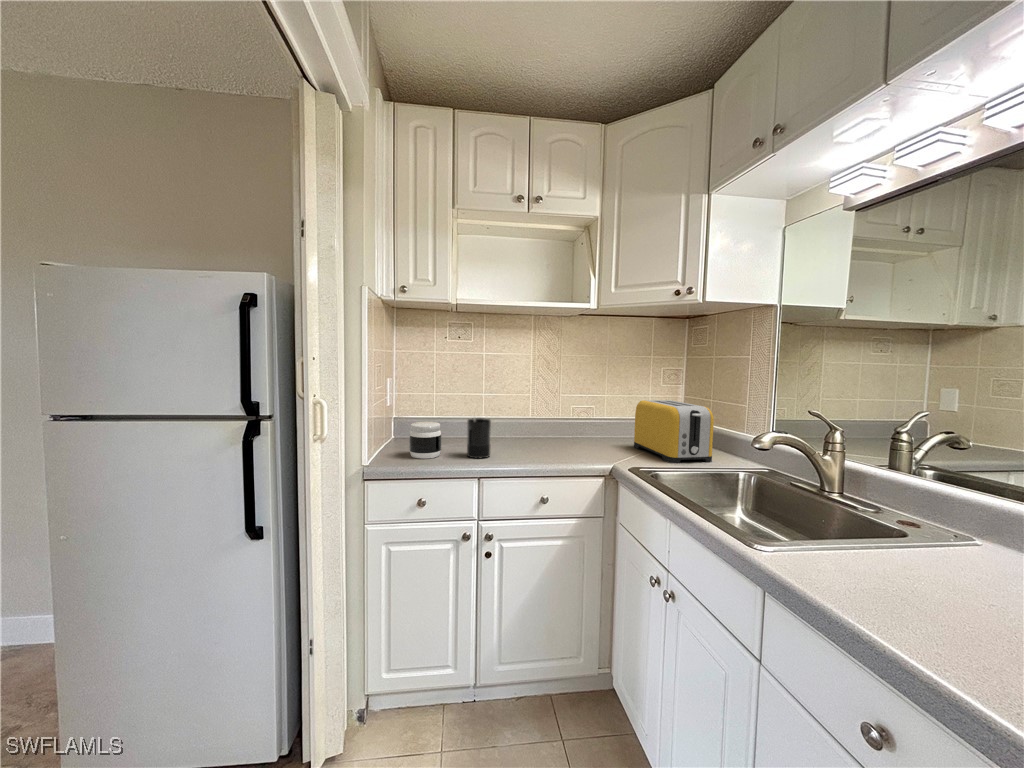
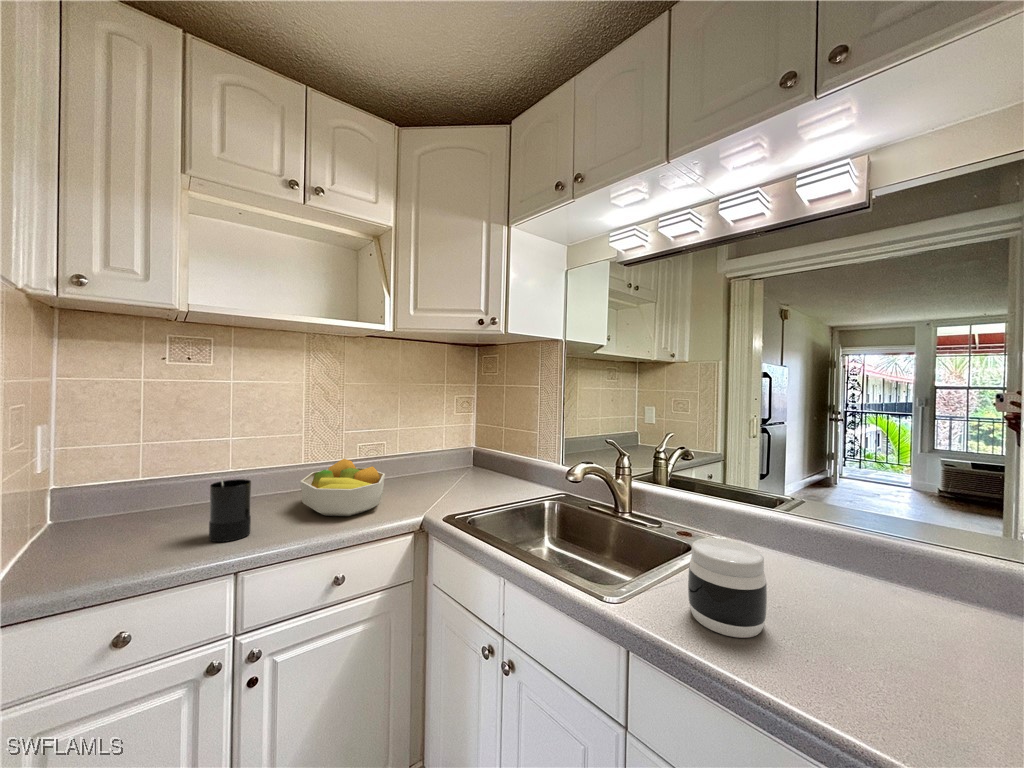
toaster: present [634,400,714,463] -> none [436,432,517,502]
fruit bowl: none [524,413,587,456] -> present [300,459,385,516]
jar: present [409,422,442,459] -> present [688,538,767,638]

